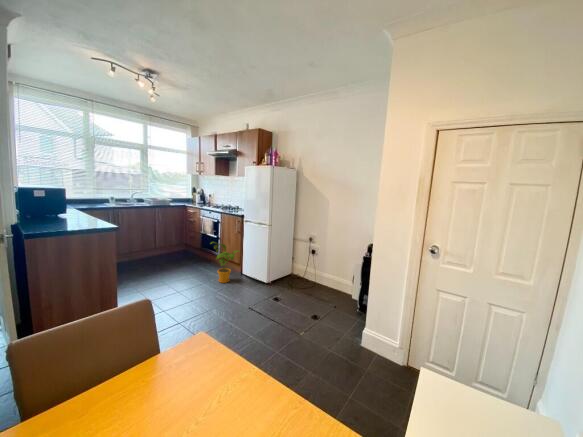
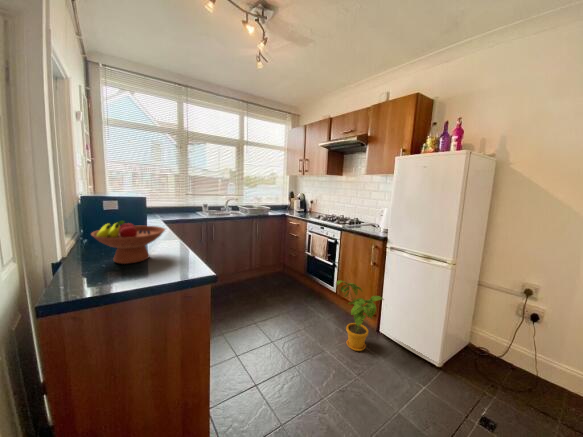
fruit bowl: none [38,201,86,225] -> present [91,221,165,264]

